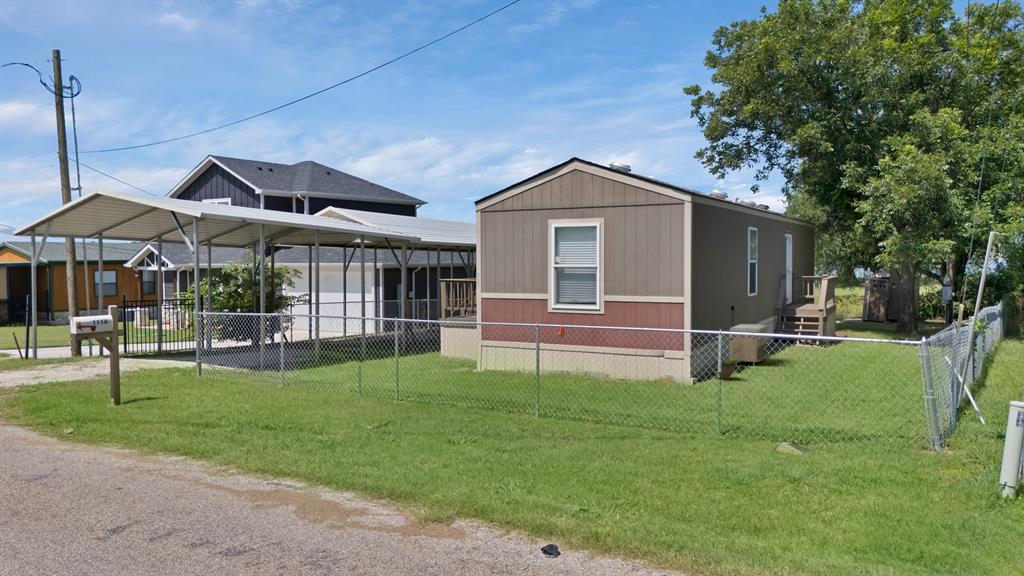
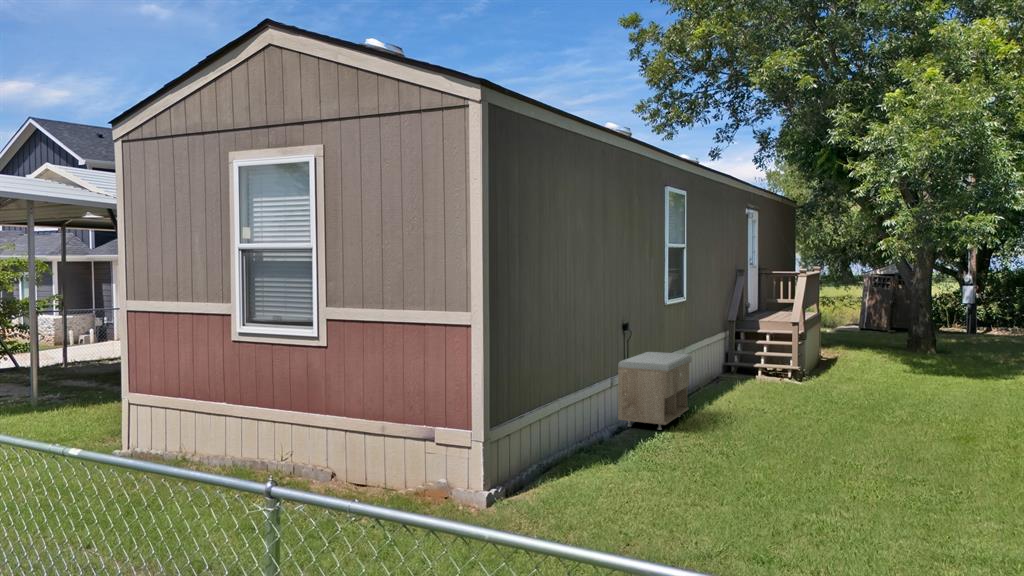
decorative plant: present [710,357,743,379] -> none [537,426,613,476]

